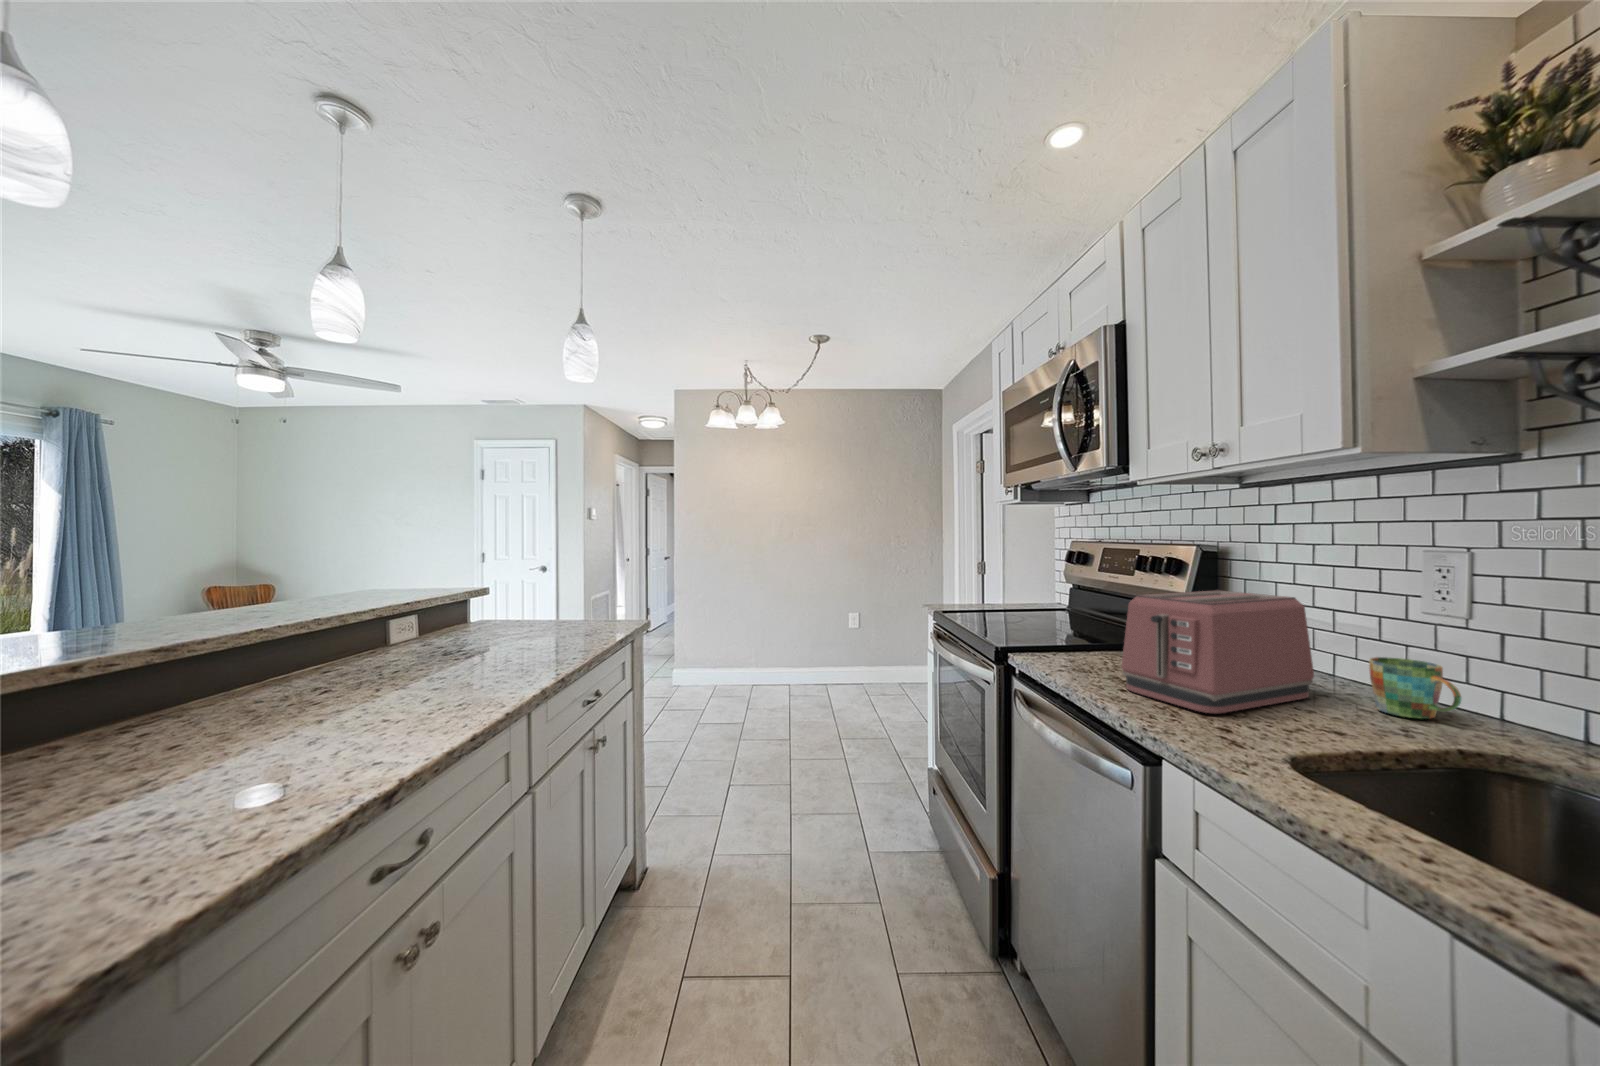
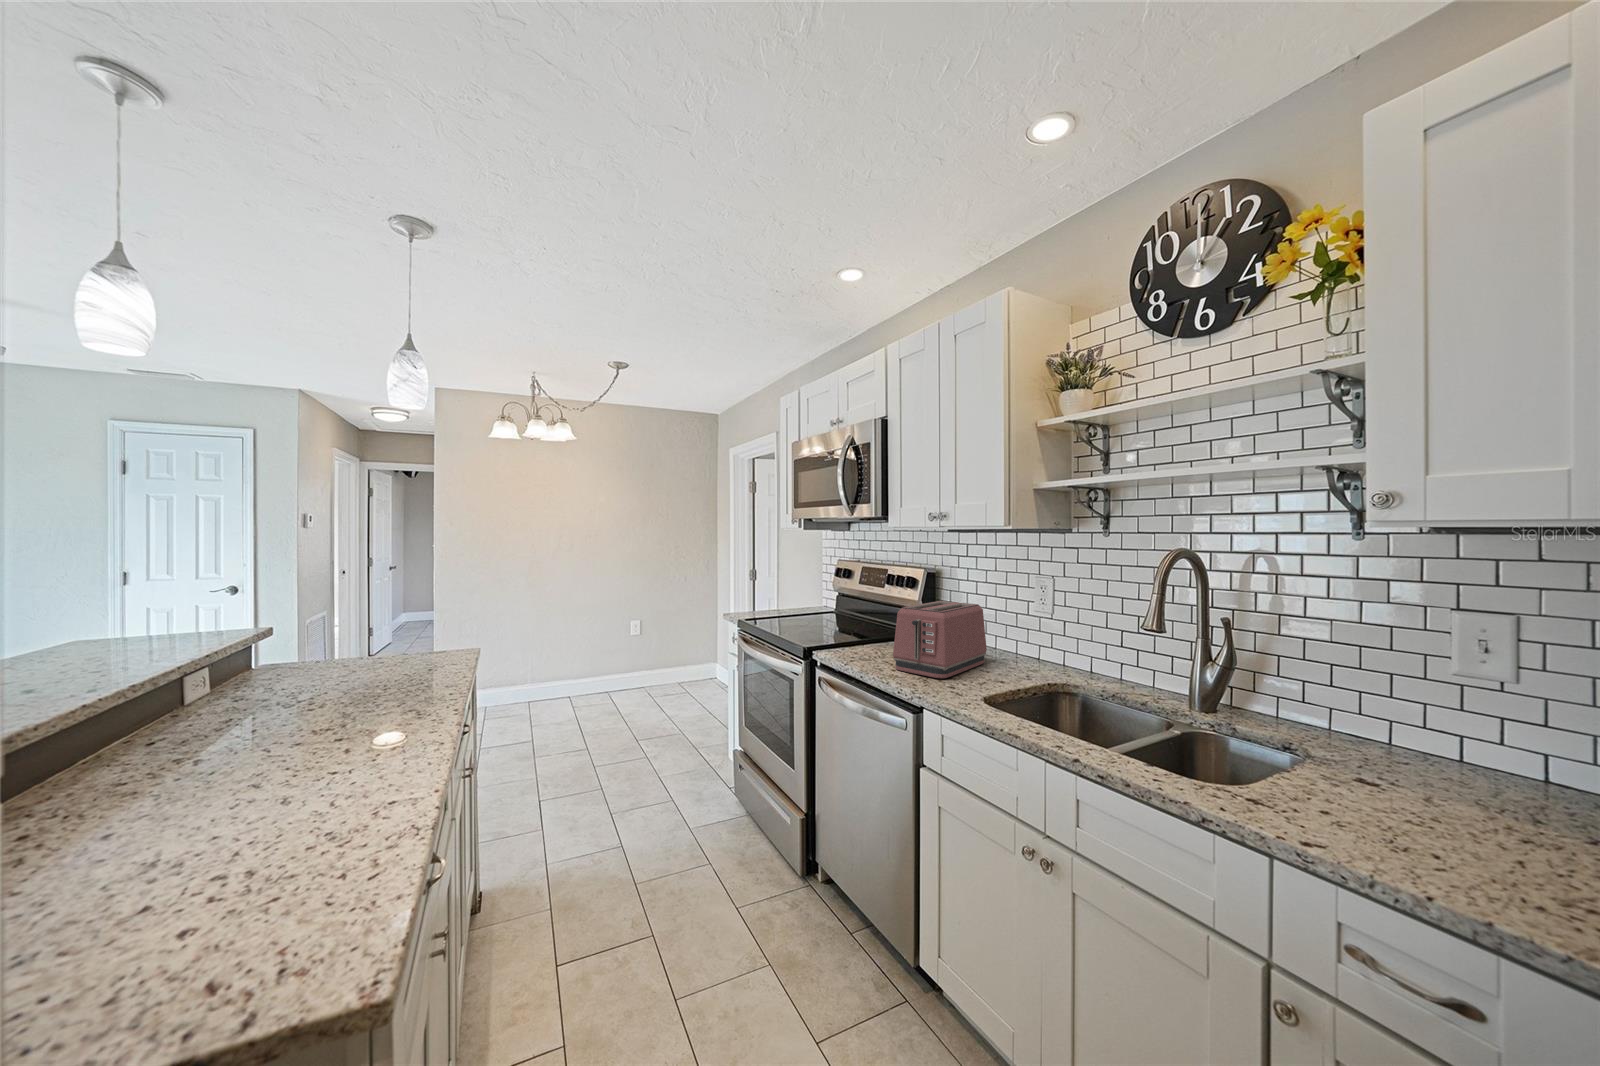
mug: present [1369,657,1461,719] -> none [1010,636,1046,669]

